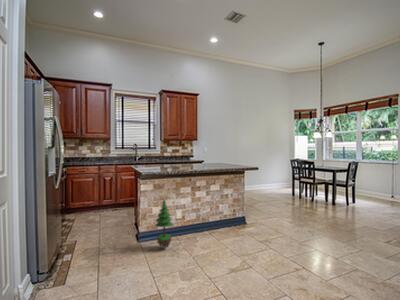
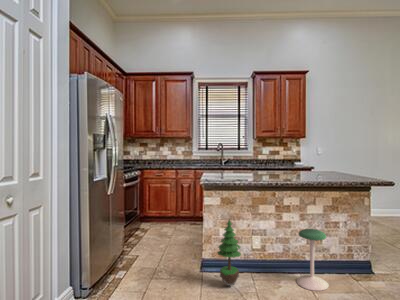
stool: none [207,200,226,240] -> present [296,229,329,291]

